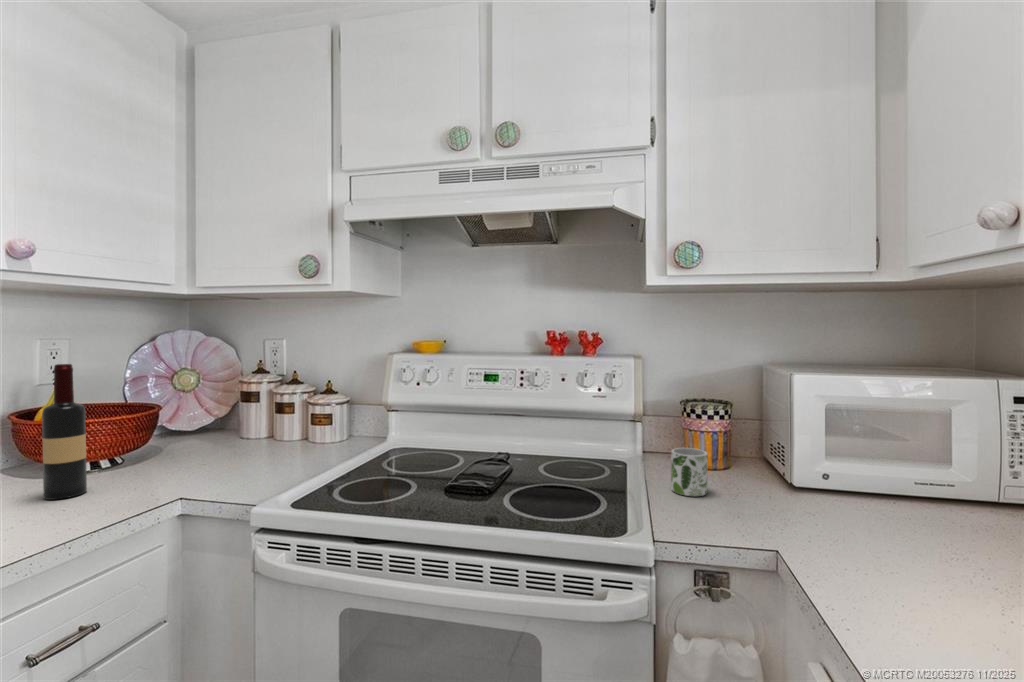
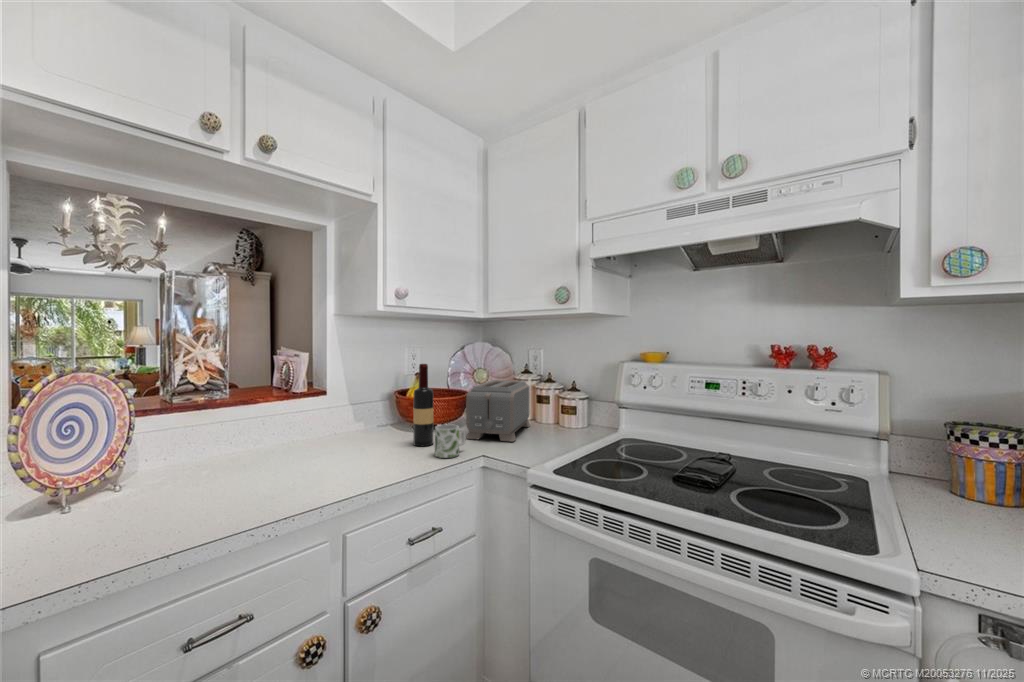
toaster: none [153,384,266,476] -> present [466,380,530,442]
mug: present [671,448,707,496] -> present [435,424,466,458]

